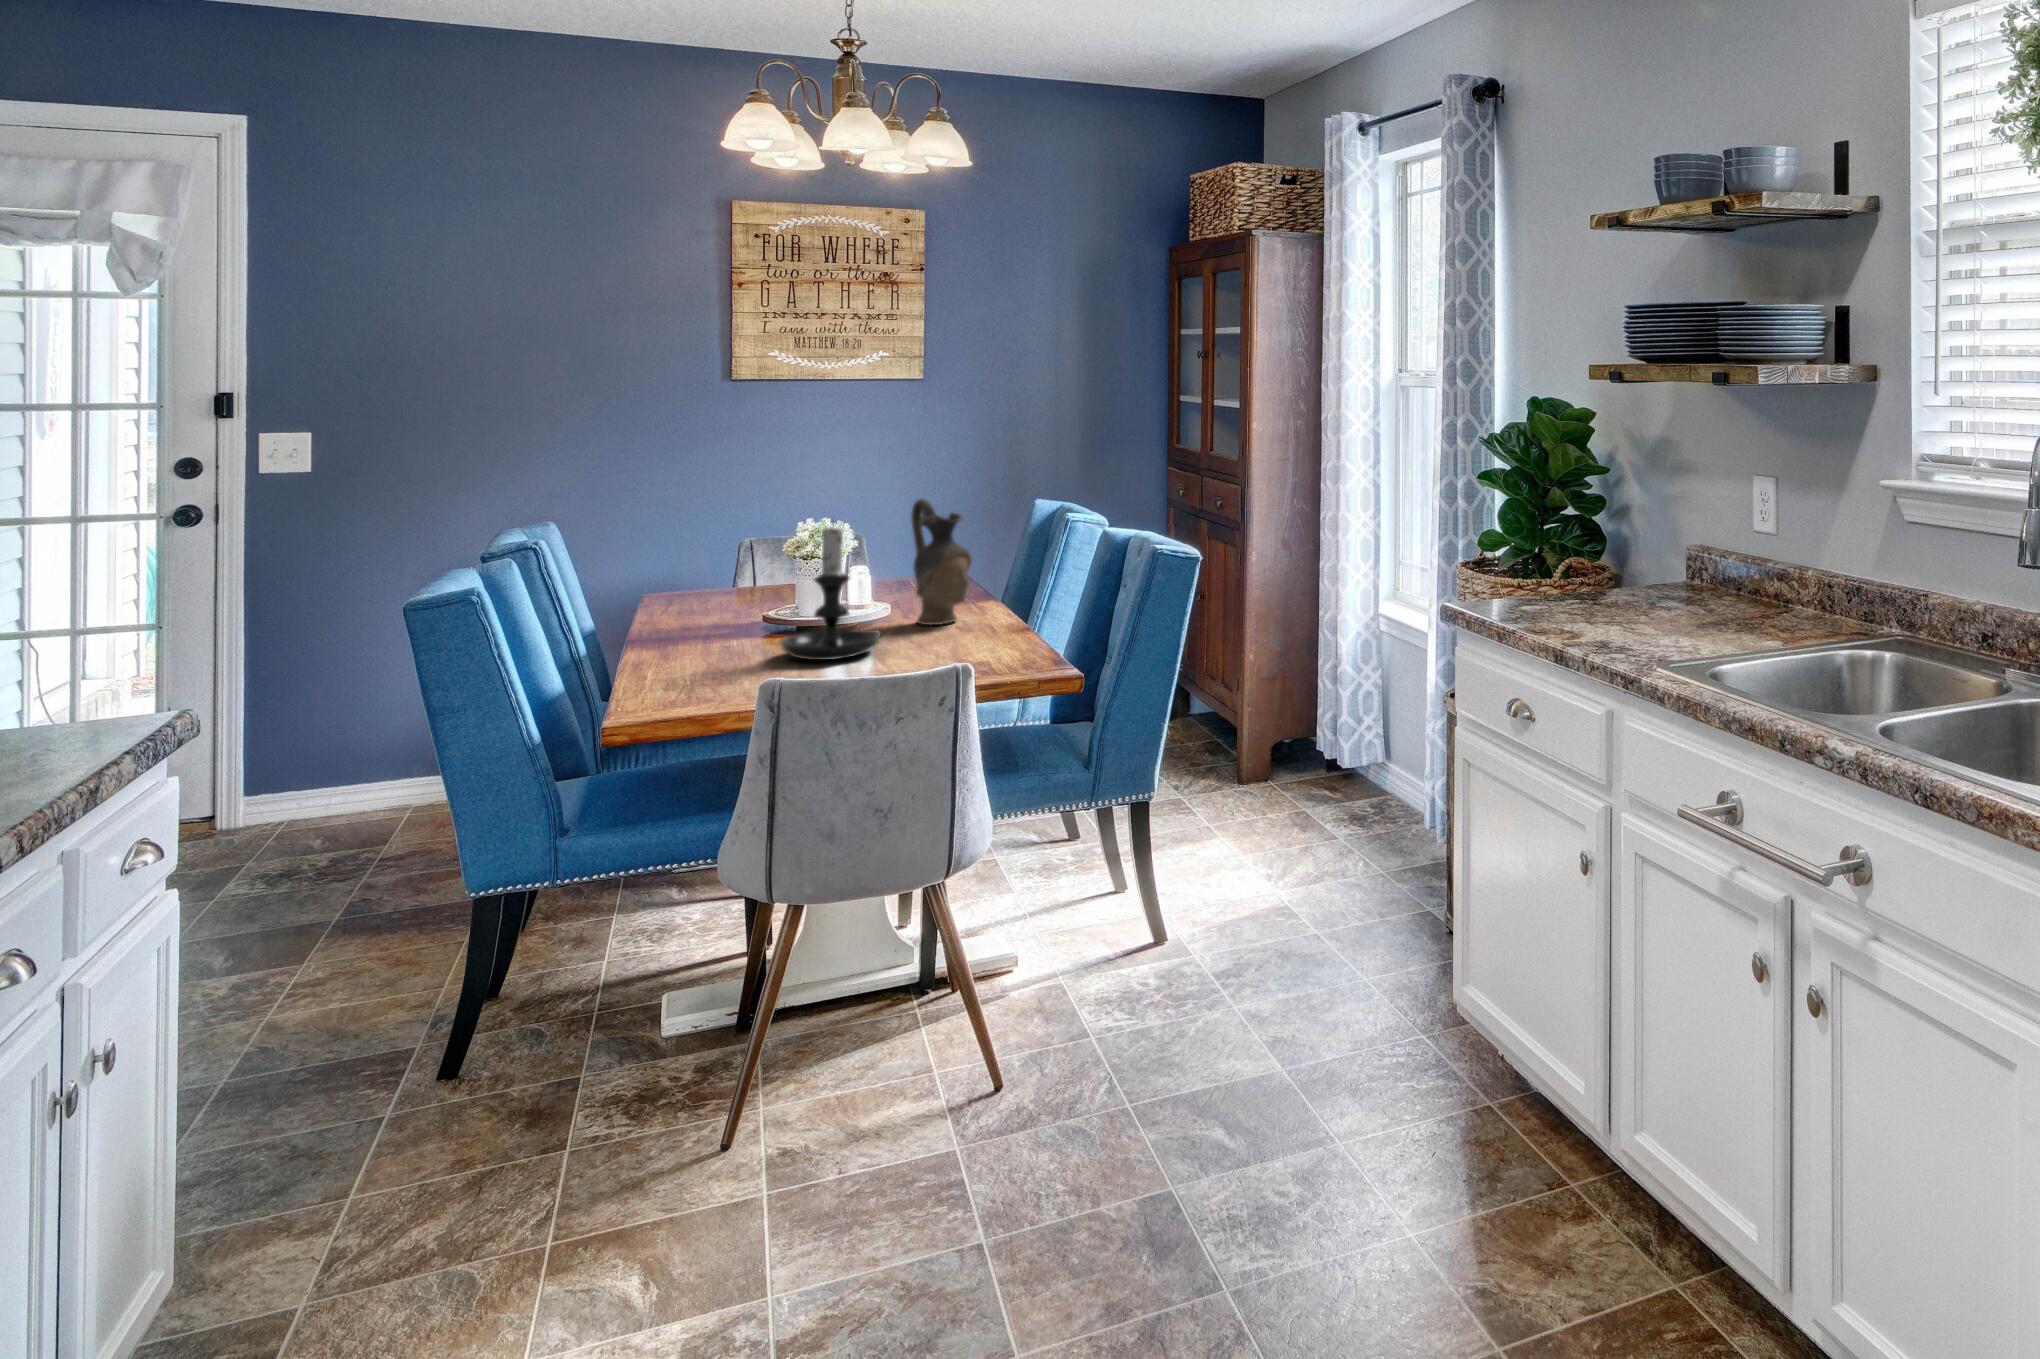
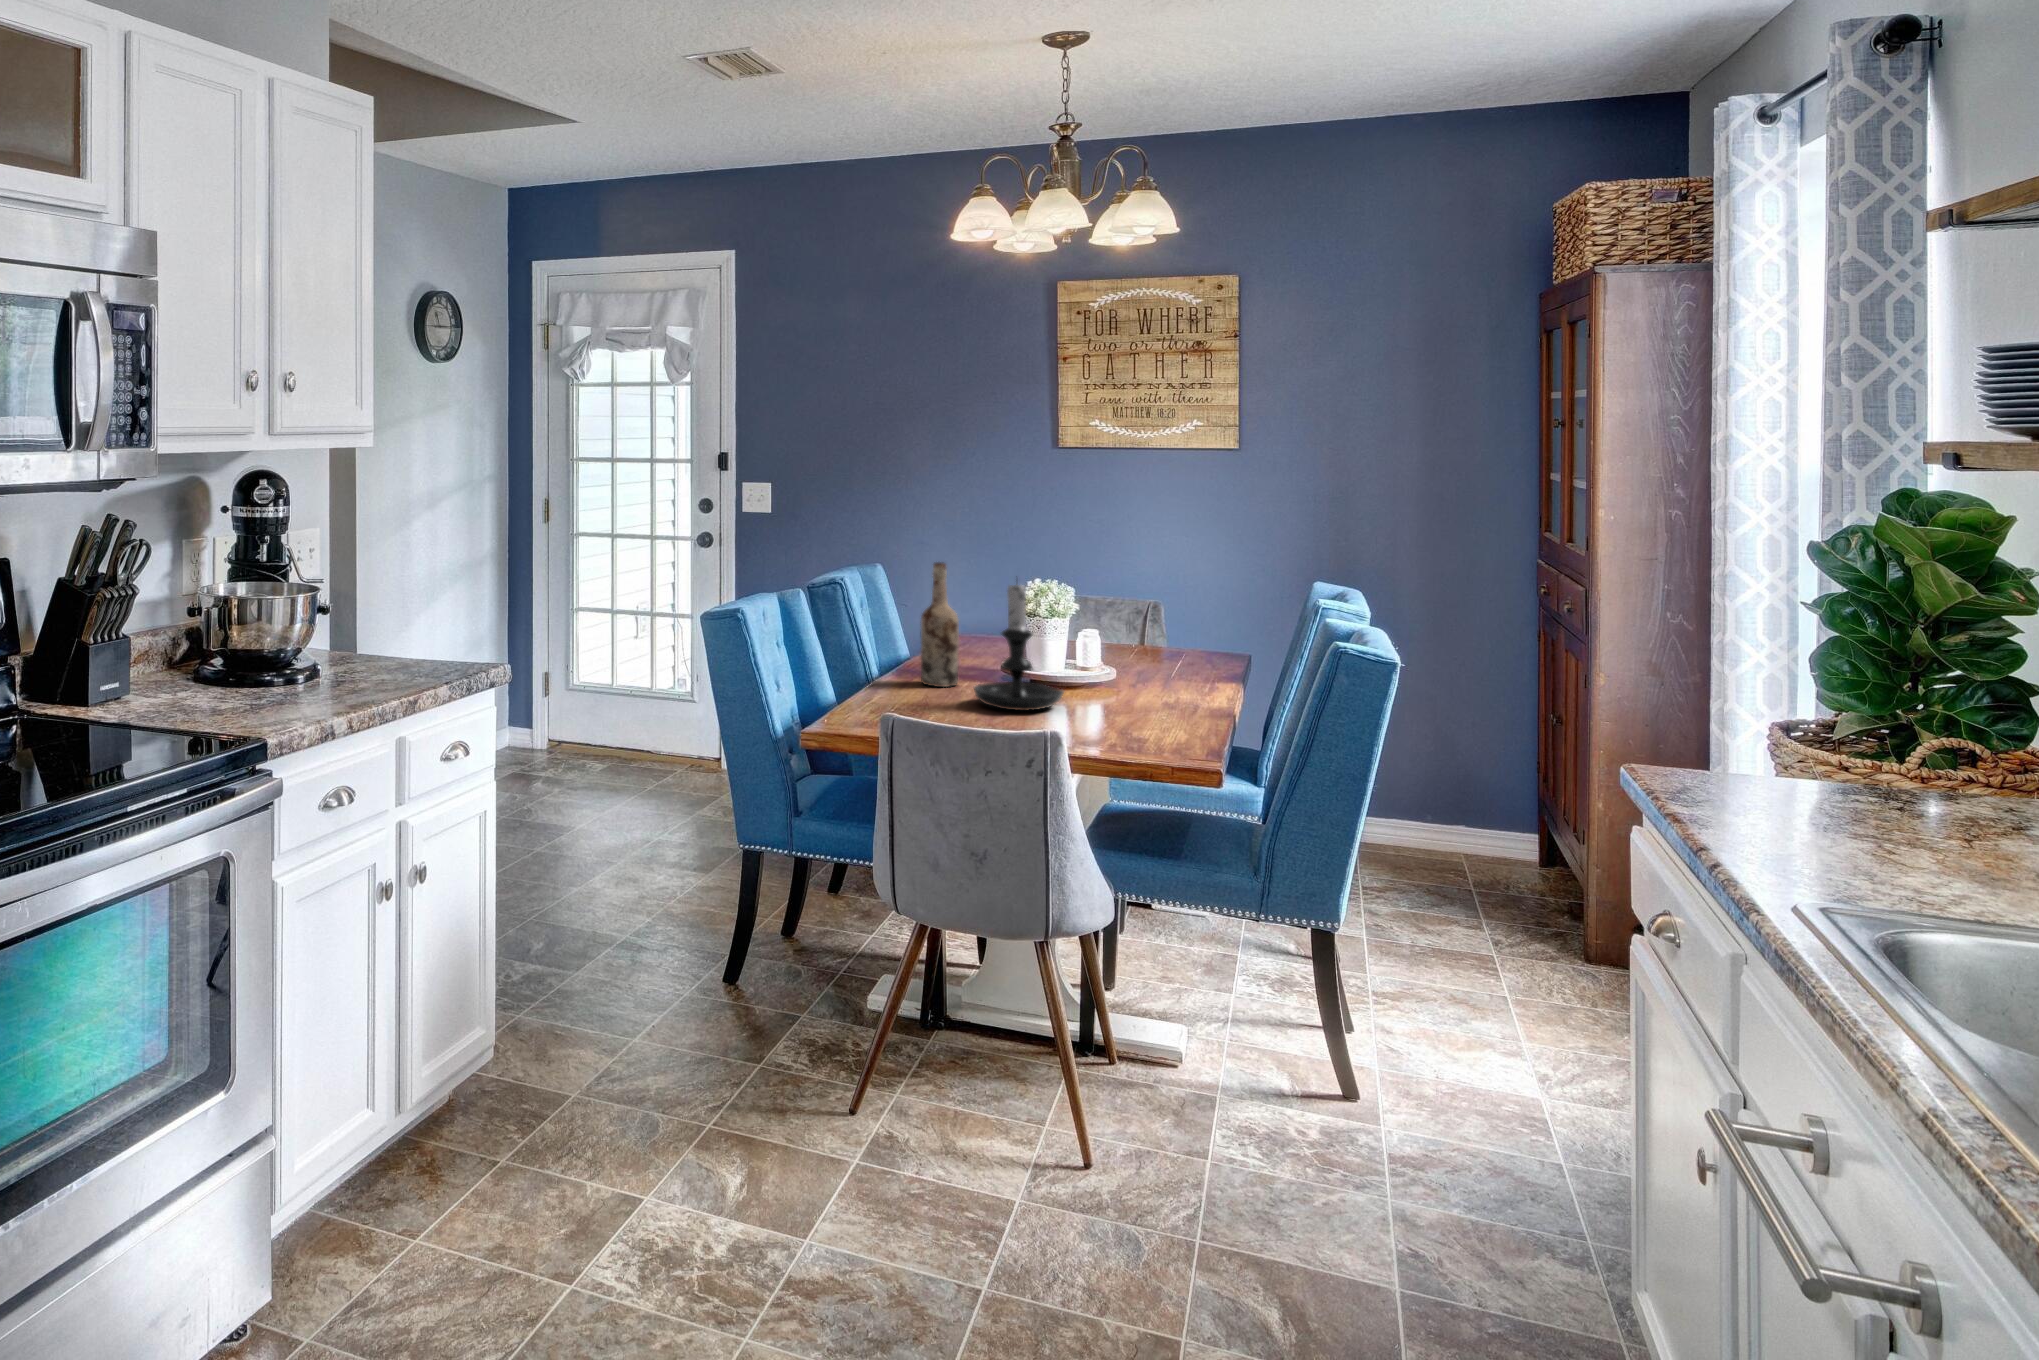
ceramic pitcher: present [911,499,971,625] -> none [1120,566,1177,696]
wine bottle: none [690,511,737,650] -> present [921,562,959,687]

